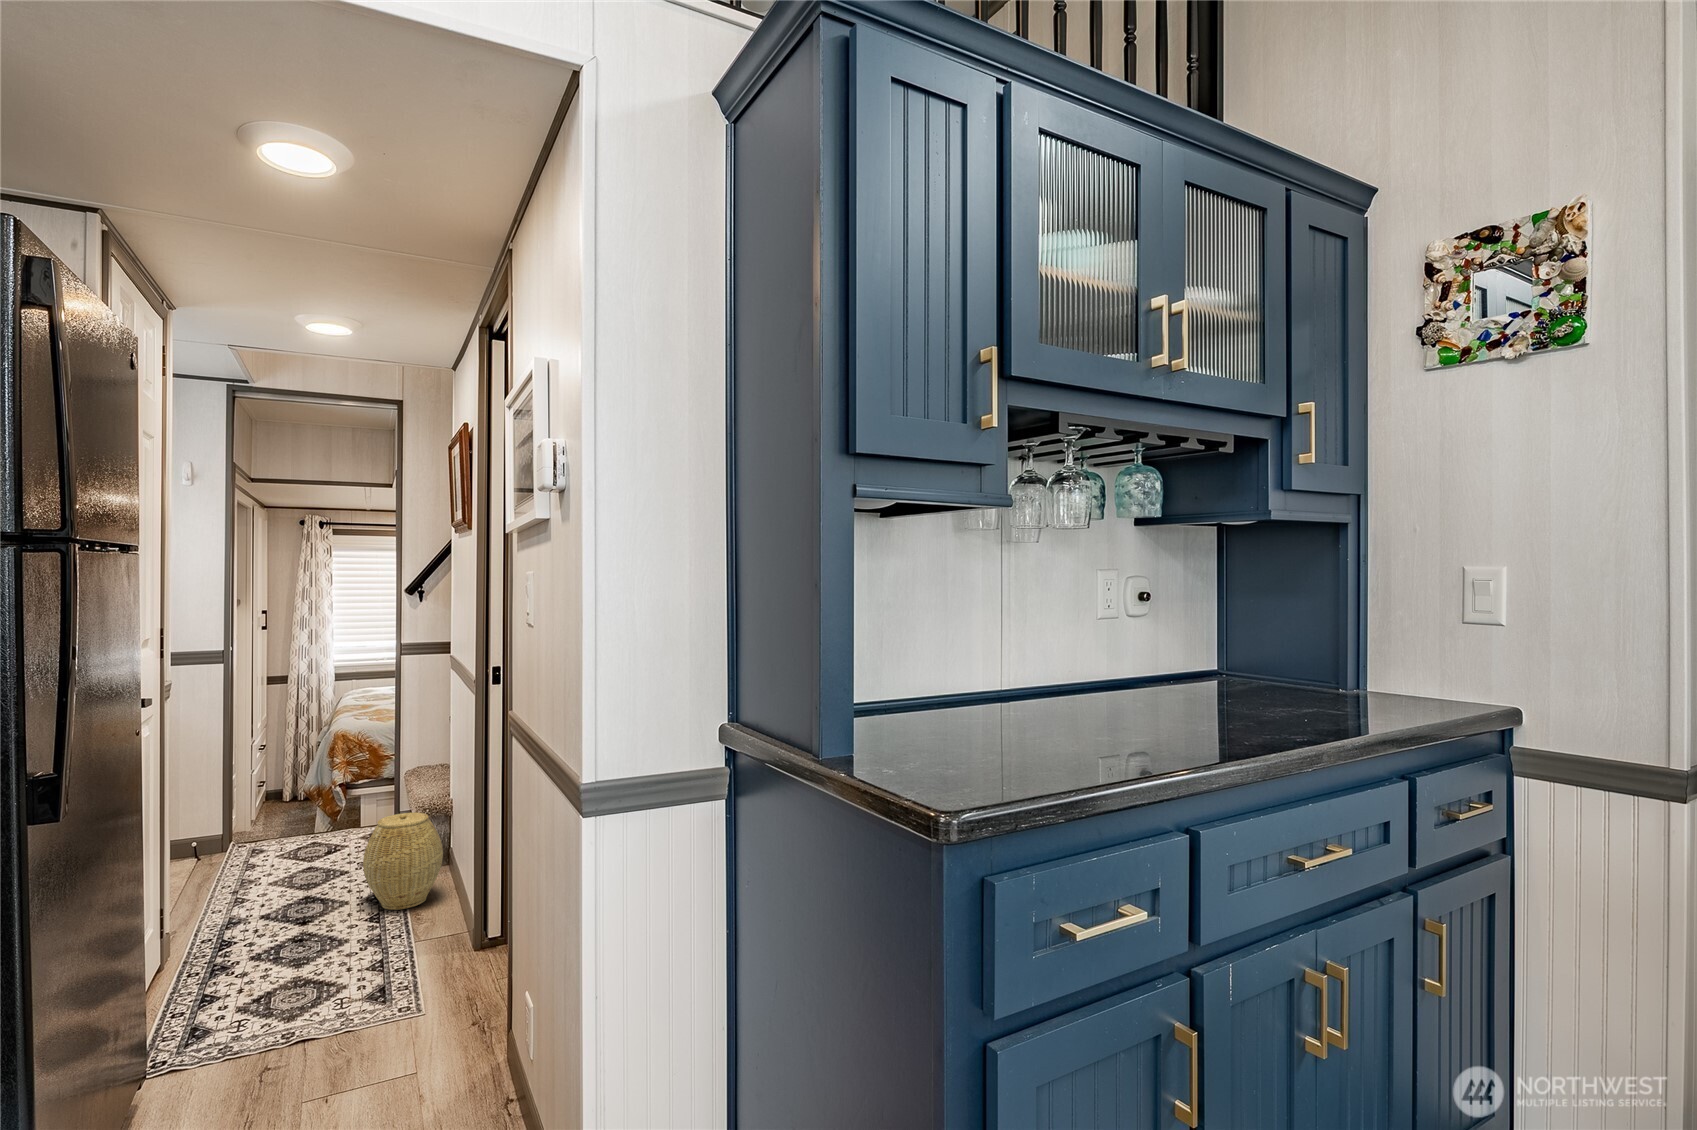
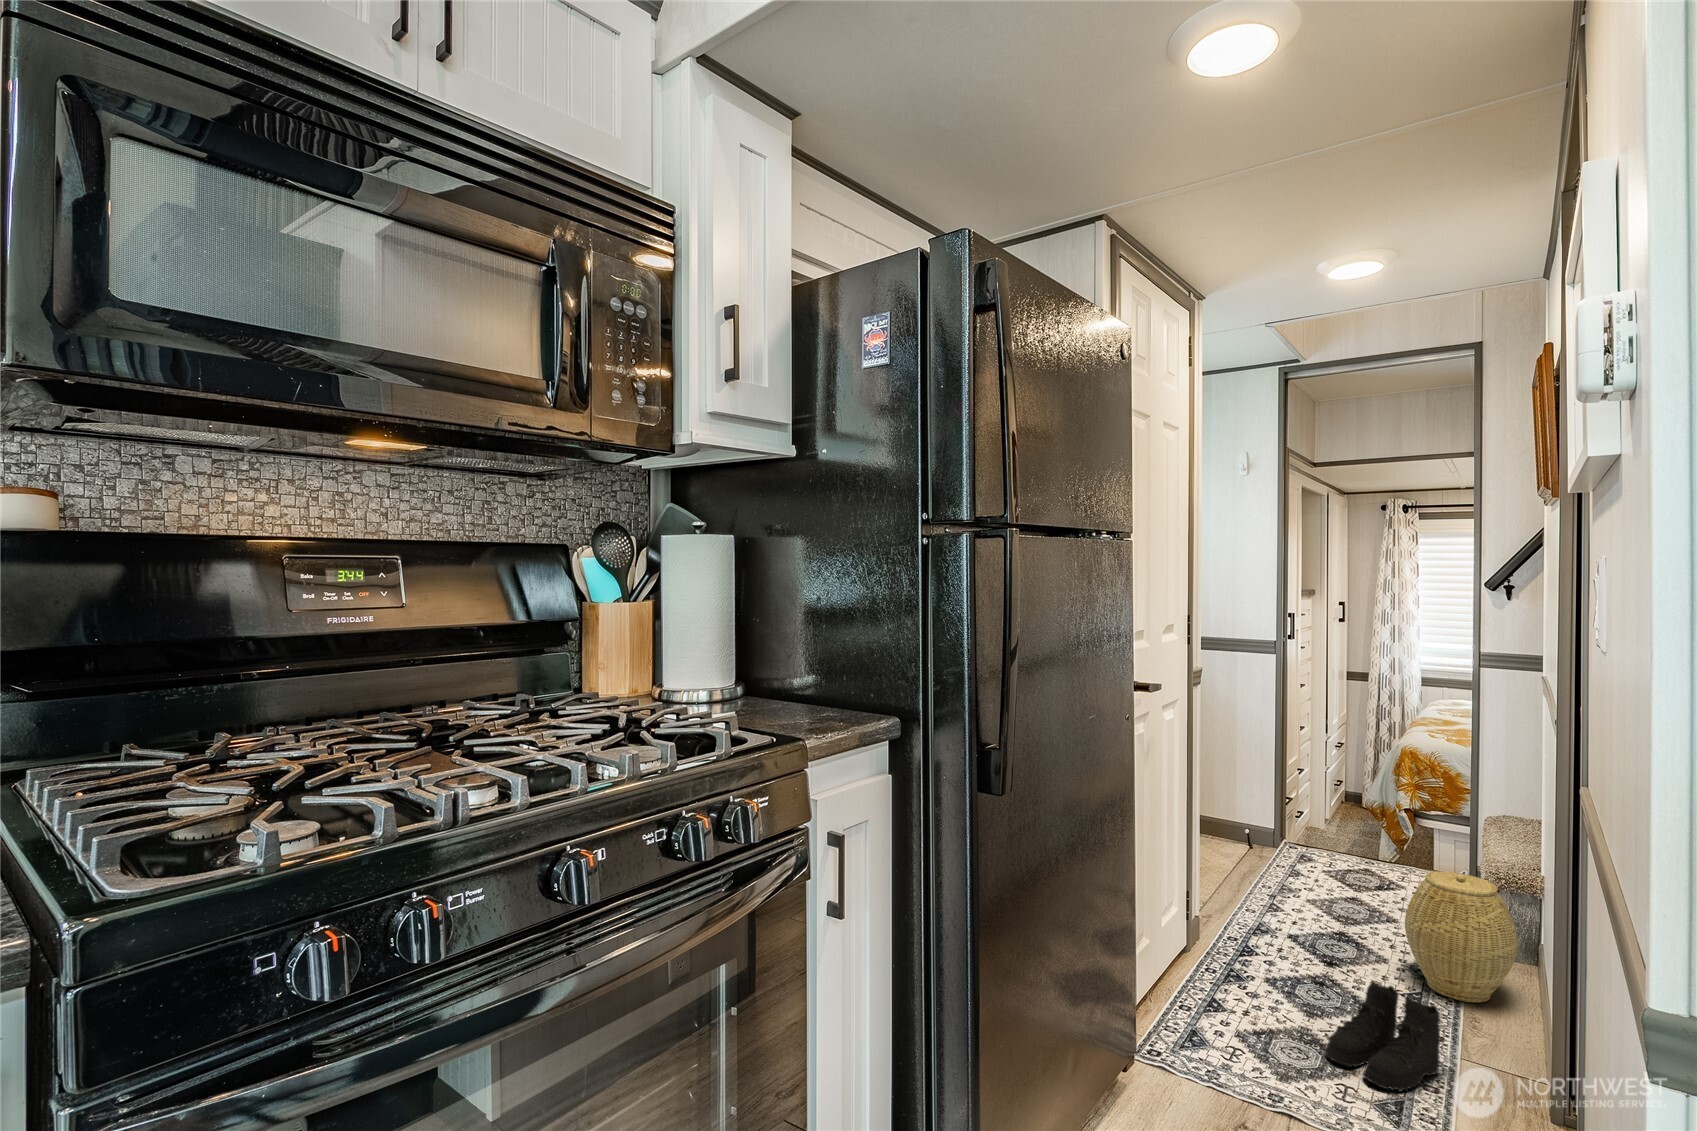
boots: none [319,911,403,988] -> present [1326,981,1441,1092]

